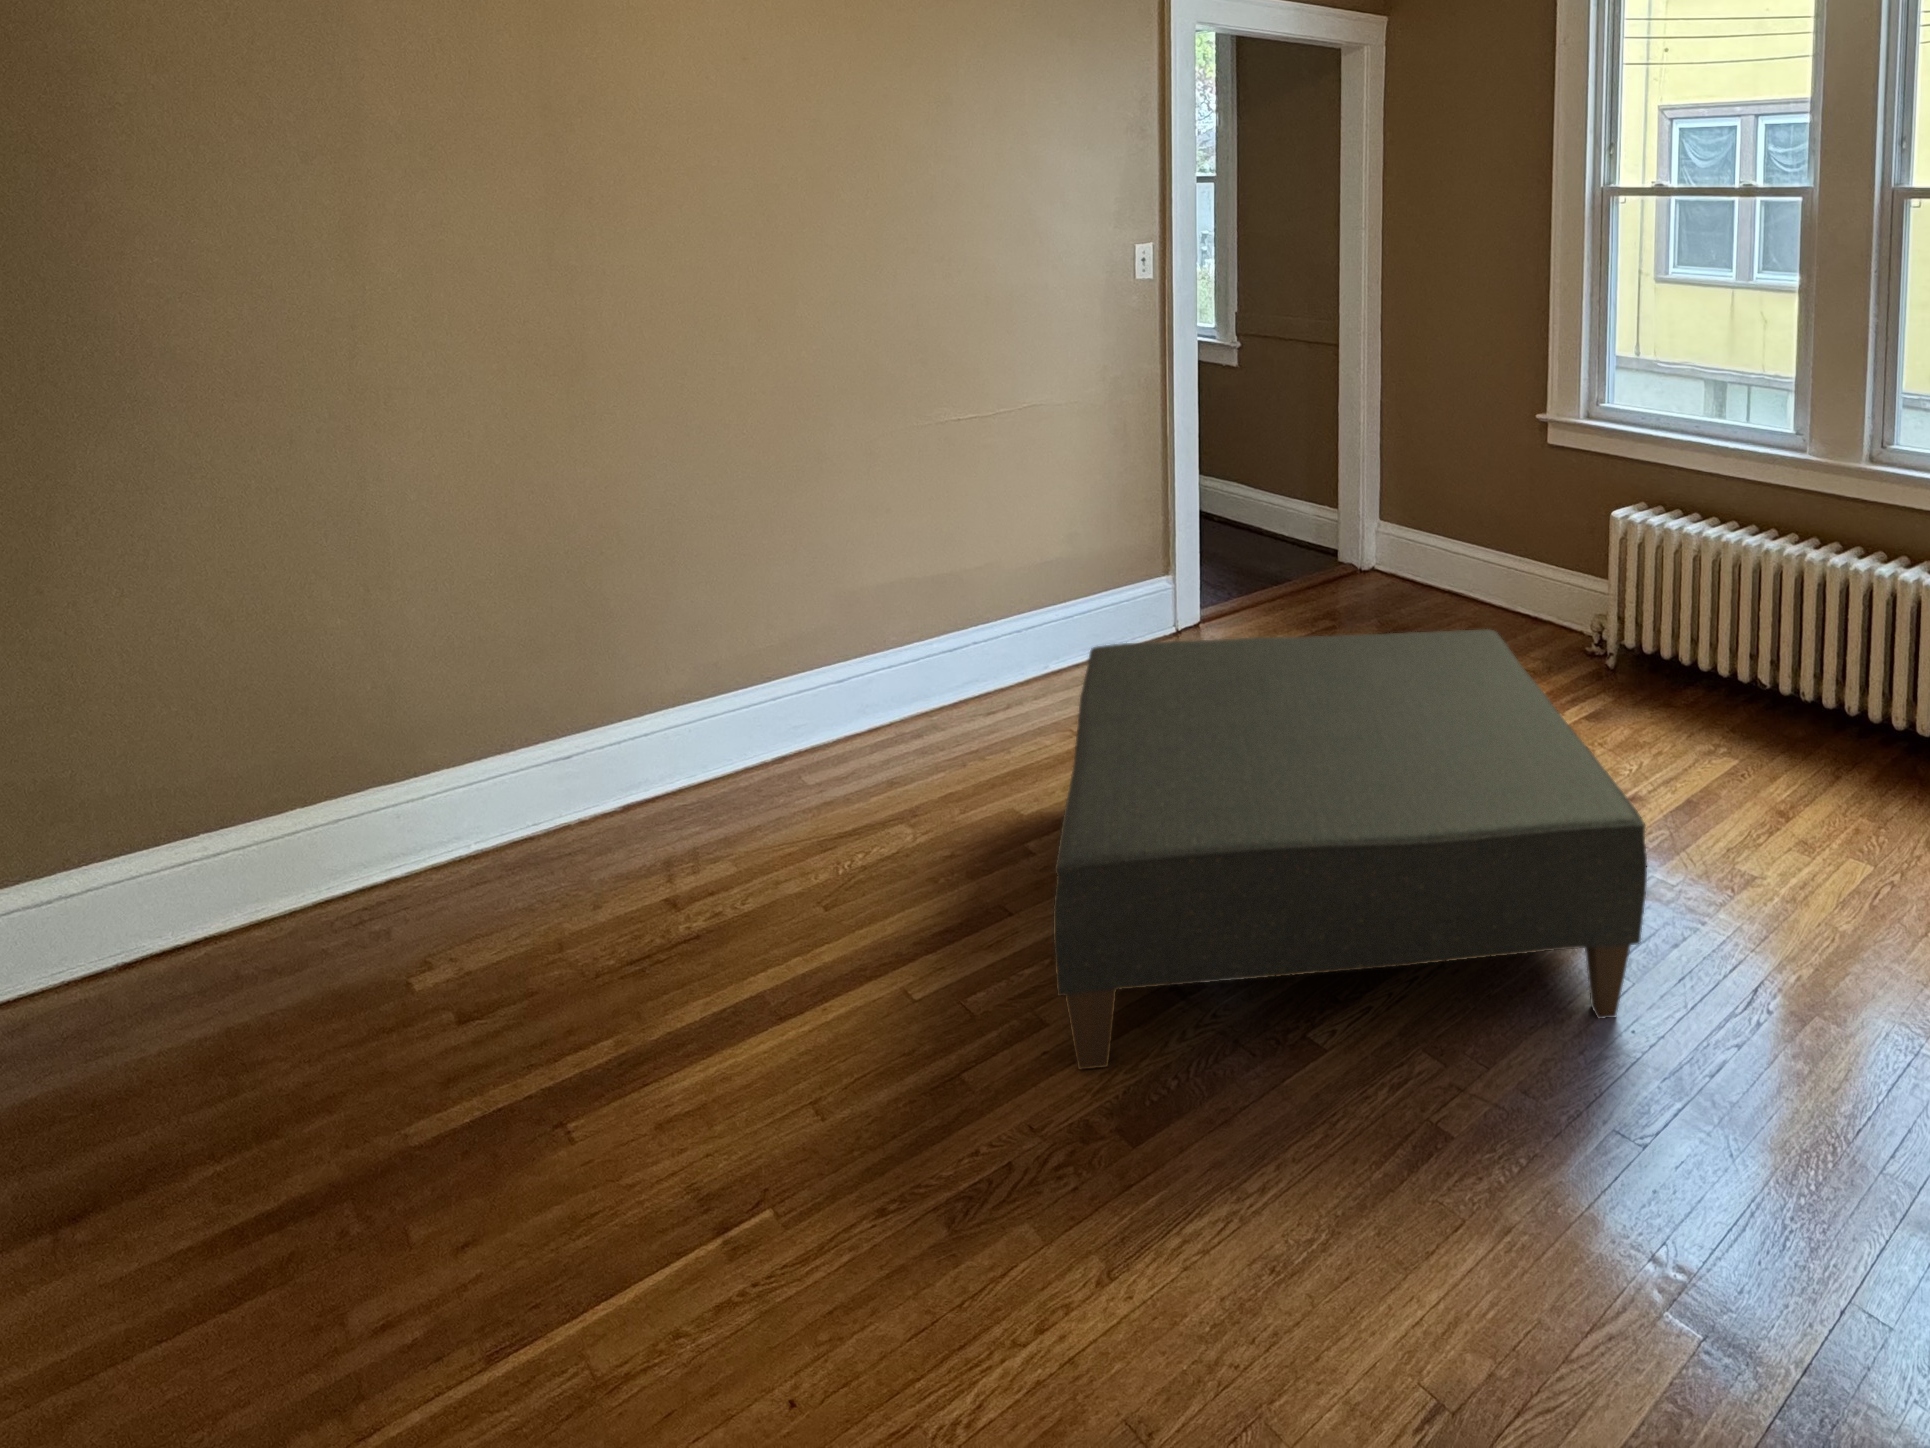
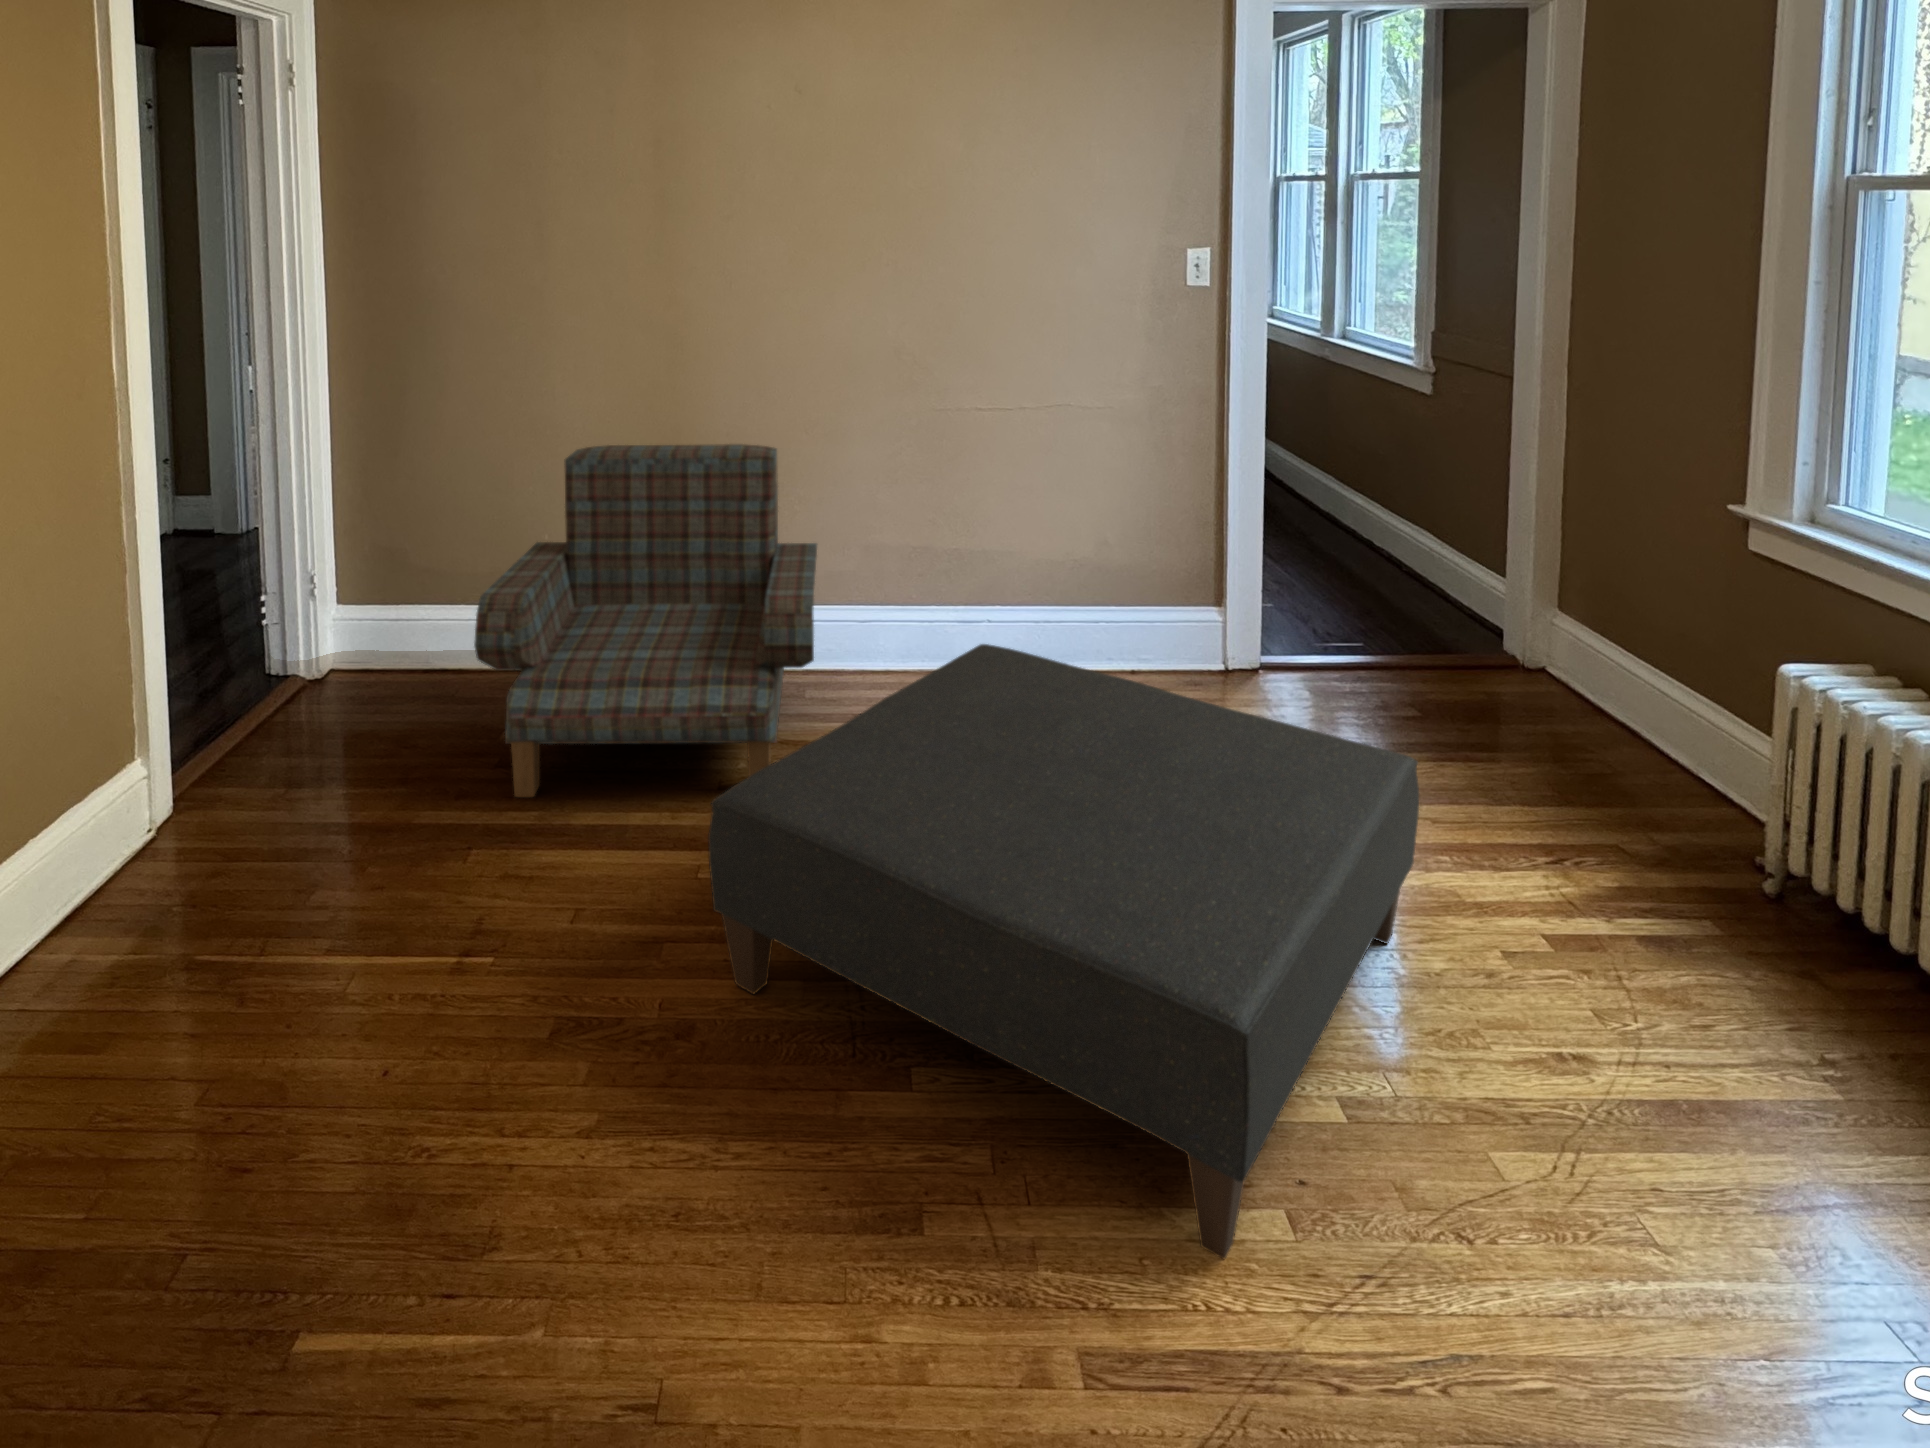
armchair: none [351,491,921,1053] -> present [474,444,817,798]

